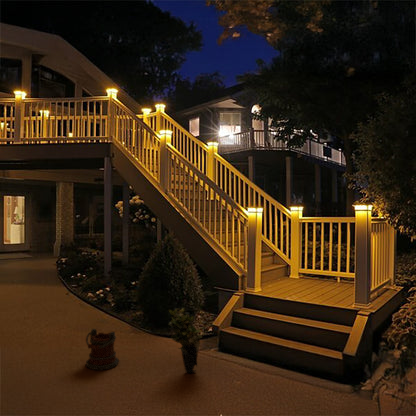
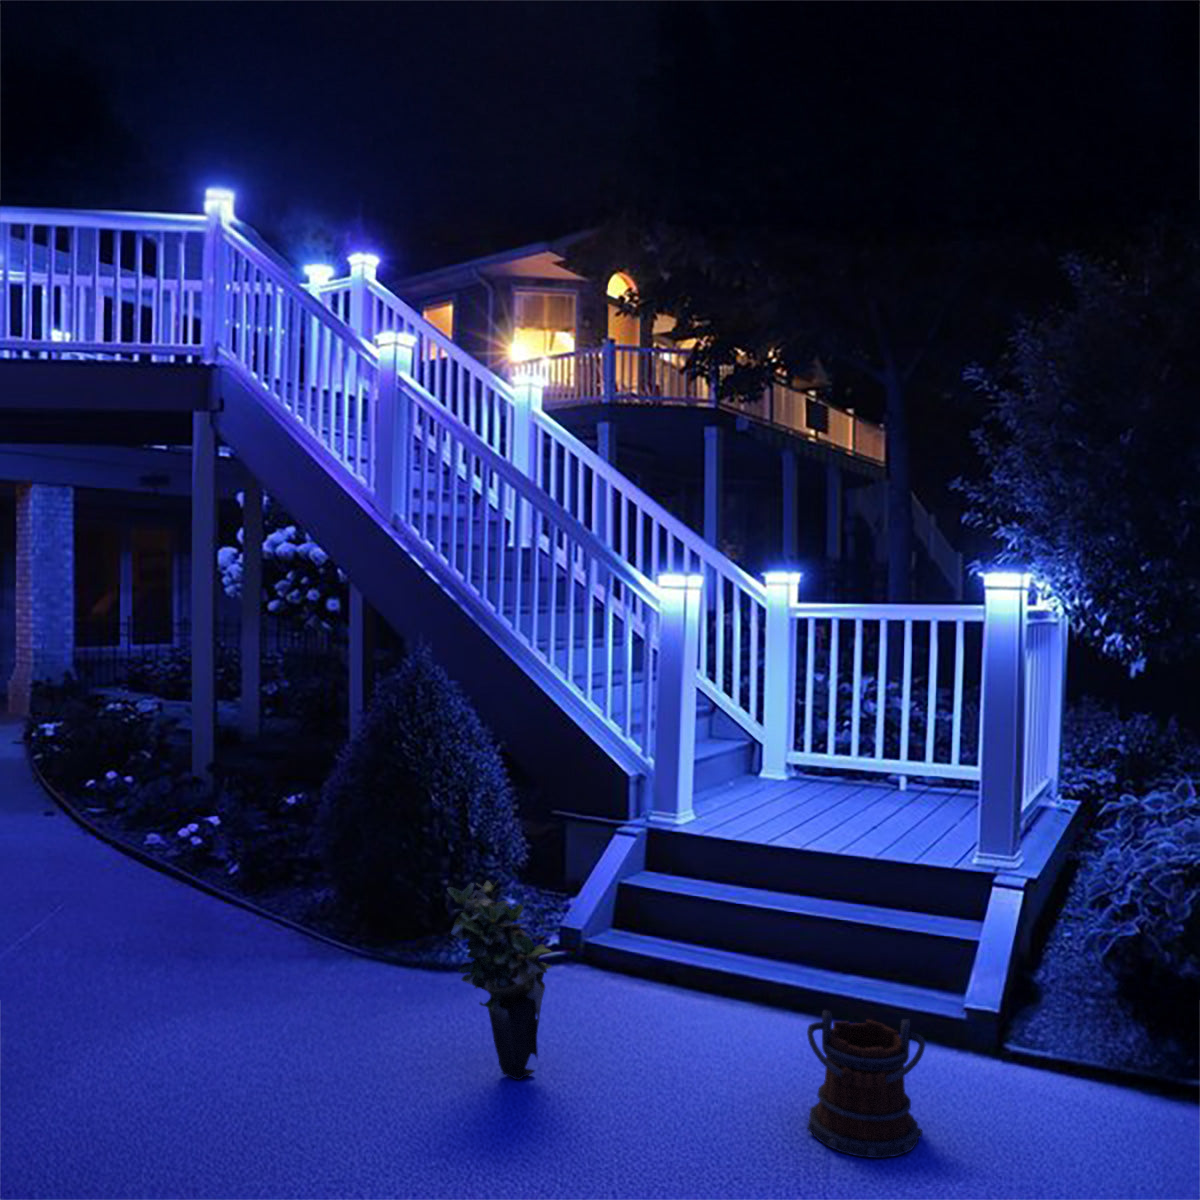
bucket: present [86,329,119,370] -> present [807,1010,925,1158]

